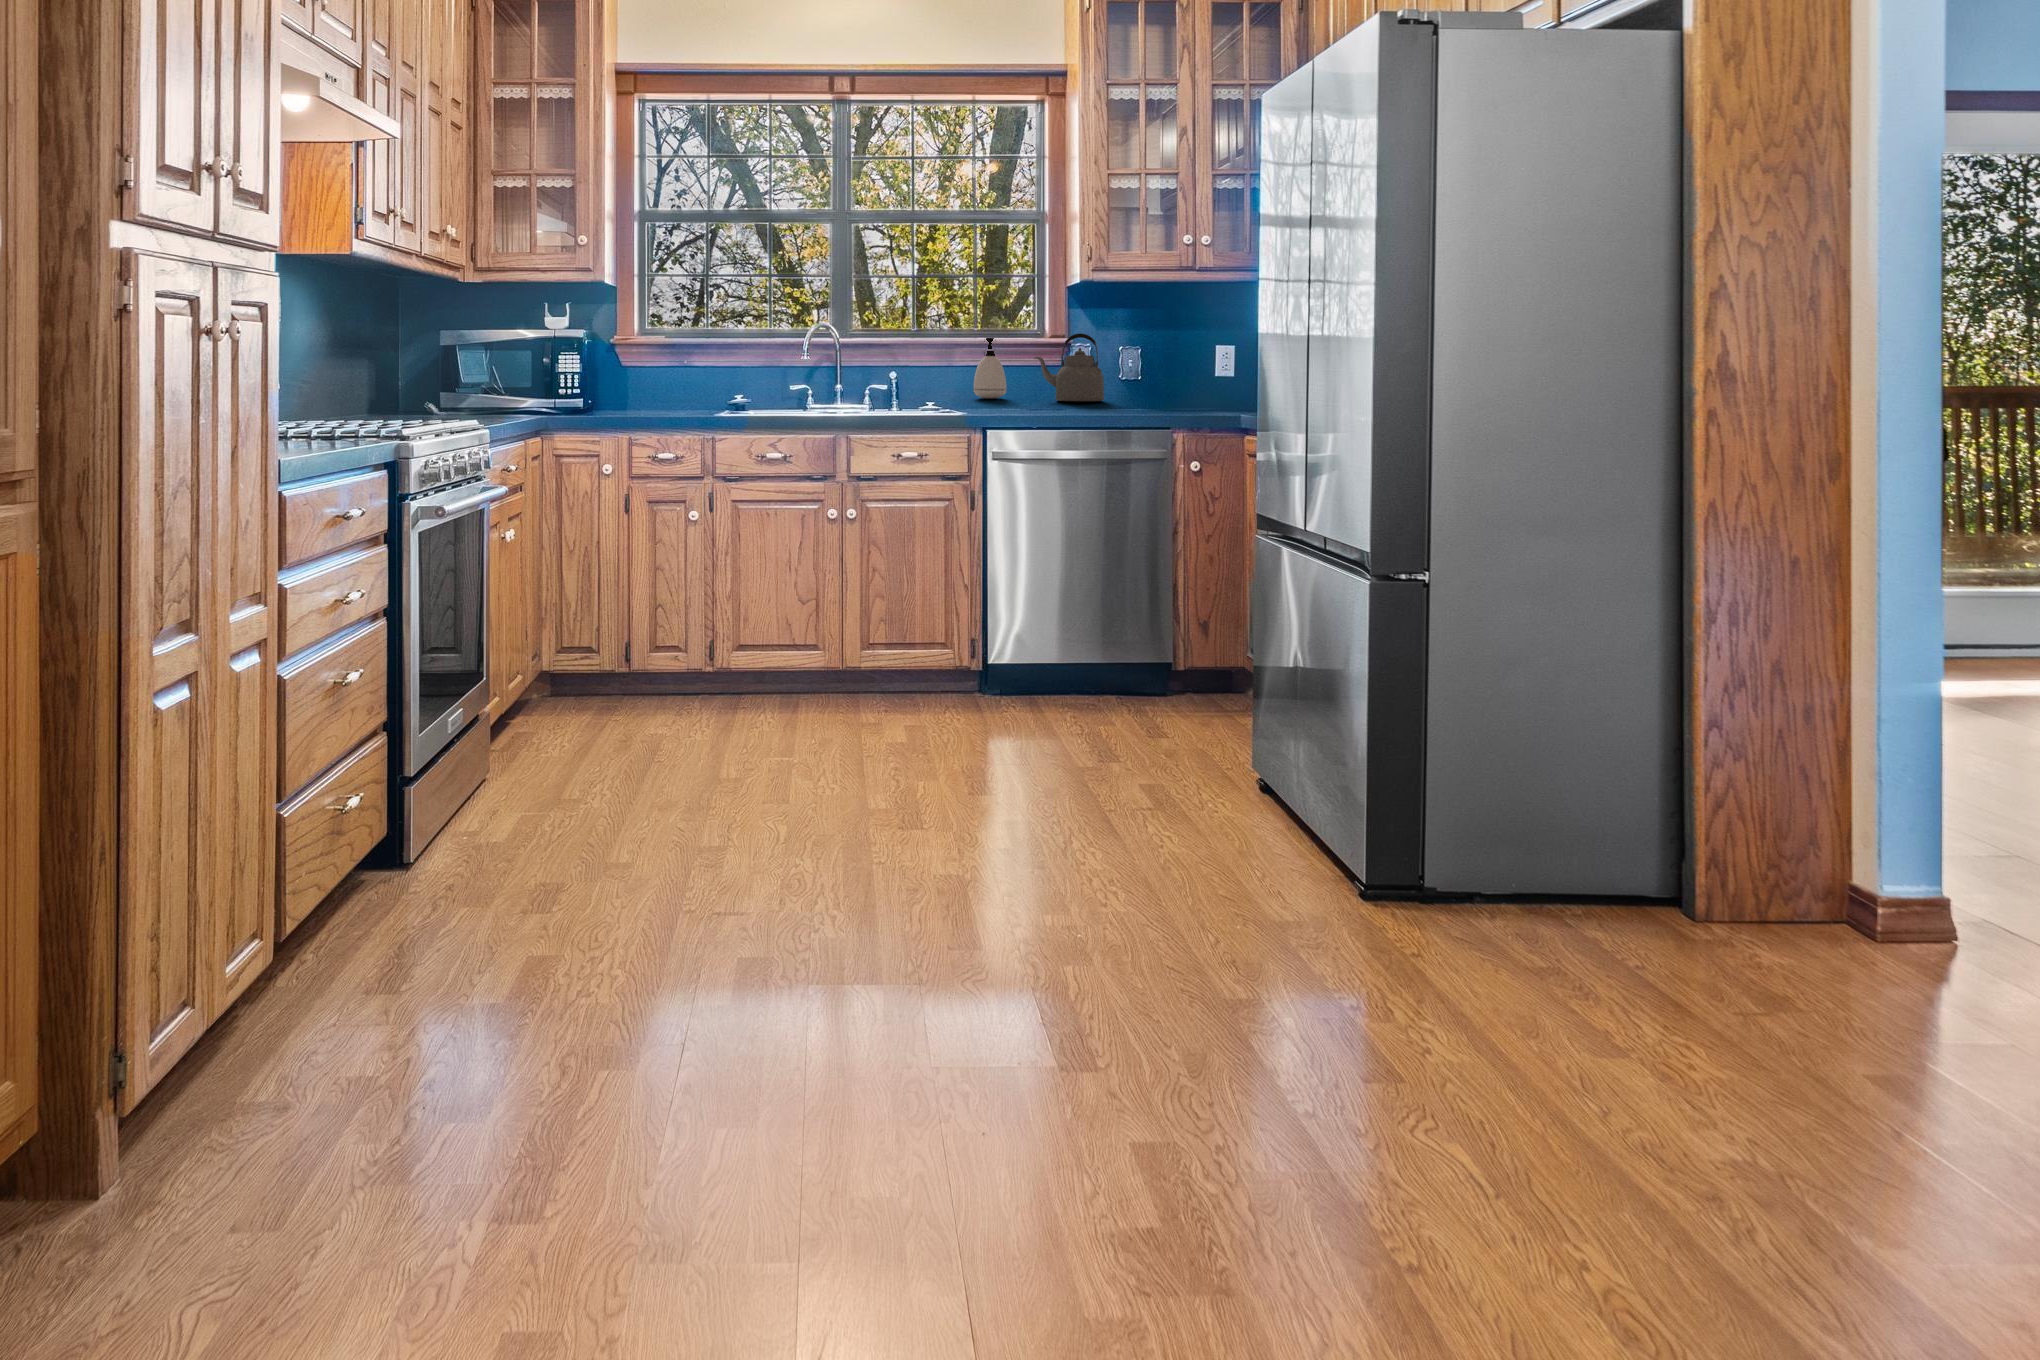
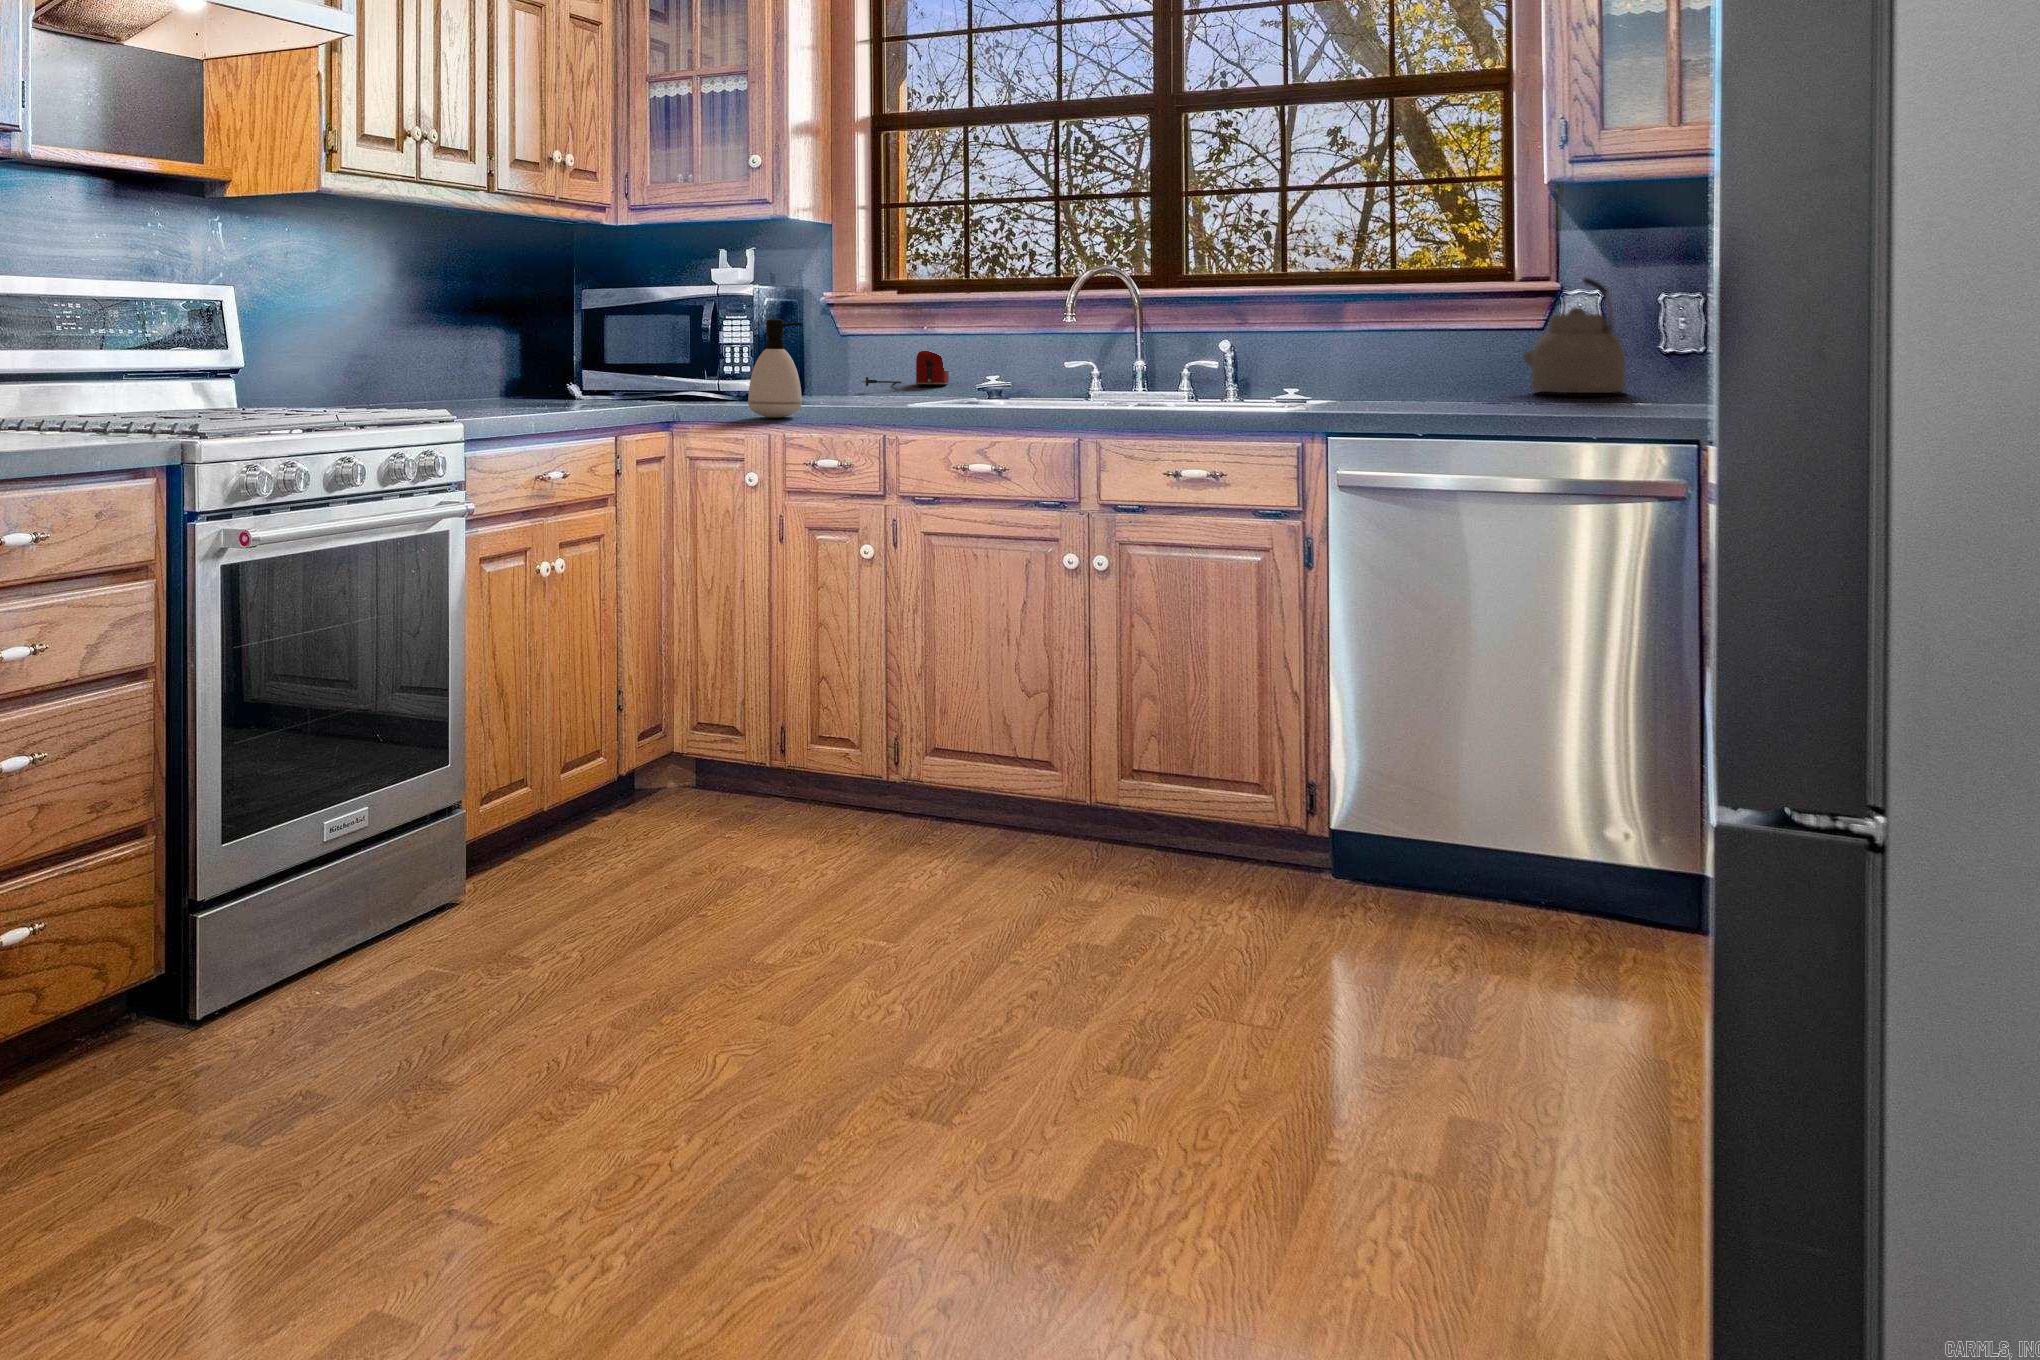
soap dispenser: present [974,337,1006,399] -> present [748,319,803,418]
toaster: none [643,374,694,402] -> present [861,351,949,386]

